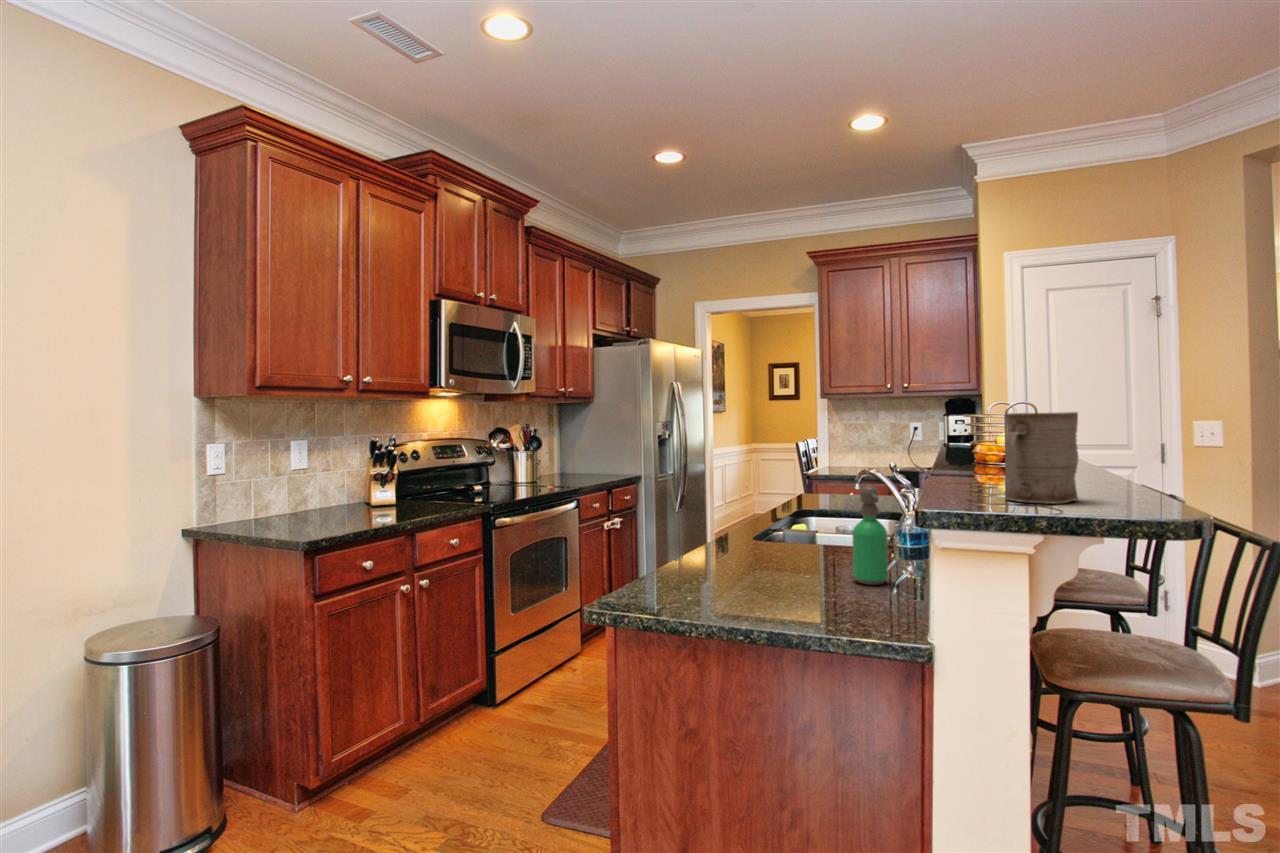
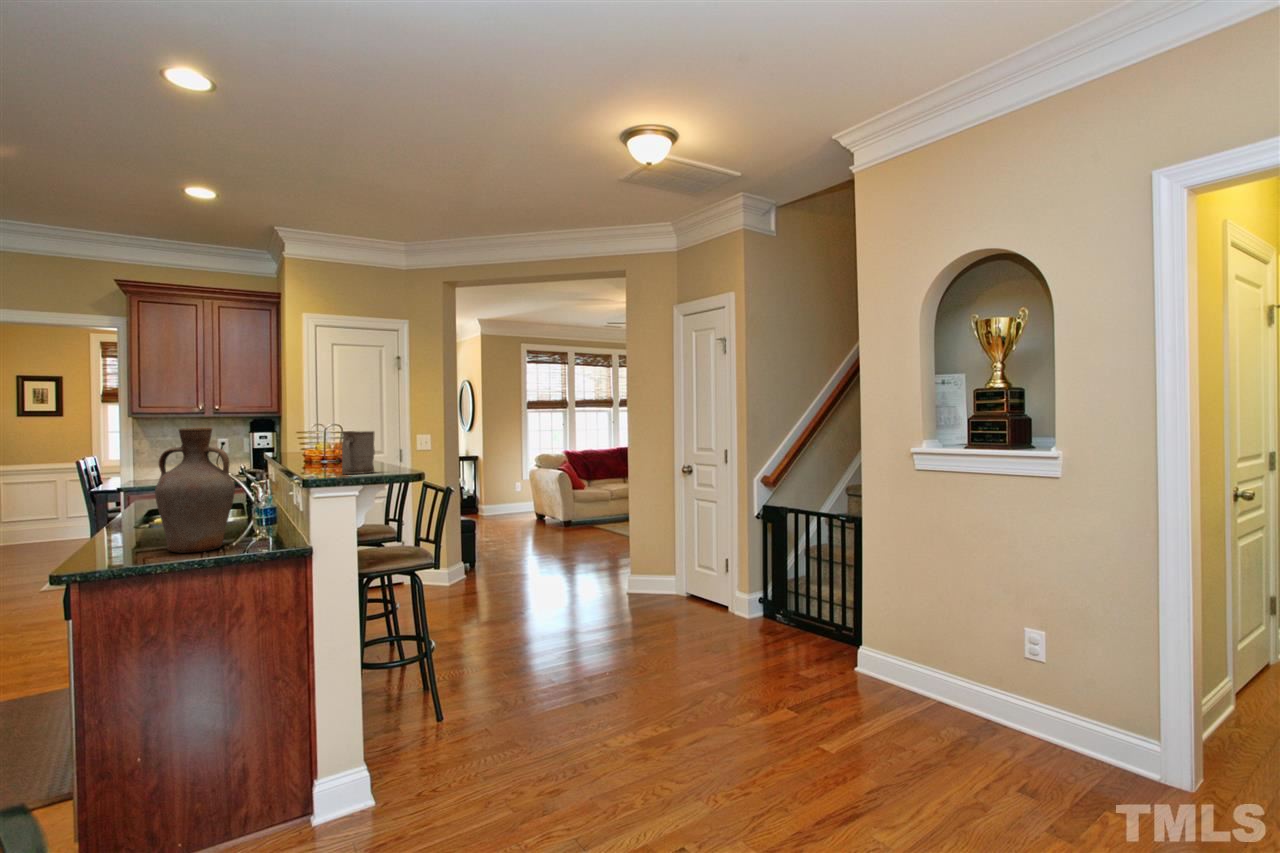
vase: none [712,407,820,610] -> present [155,427,235,553]
soap dispenser: present [852,485,888,585] -> none [243,475,267,535]

